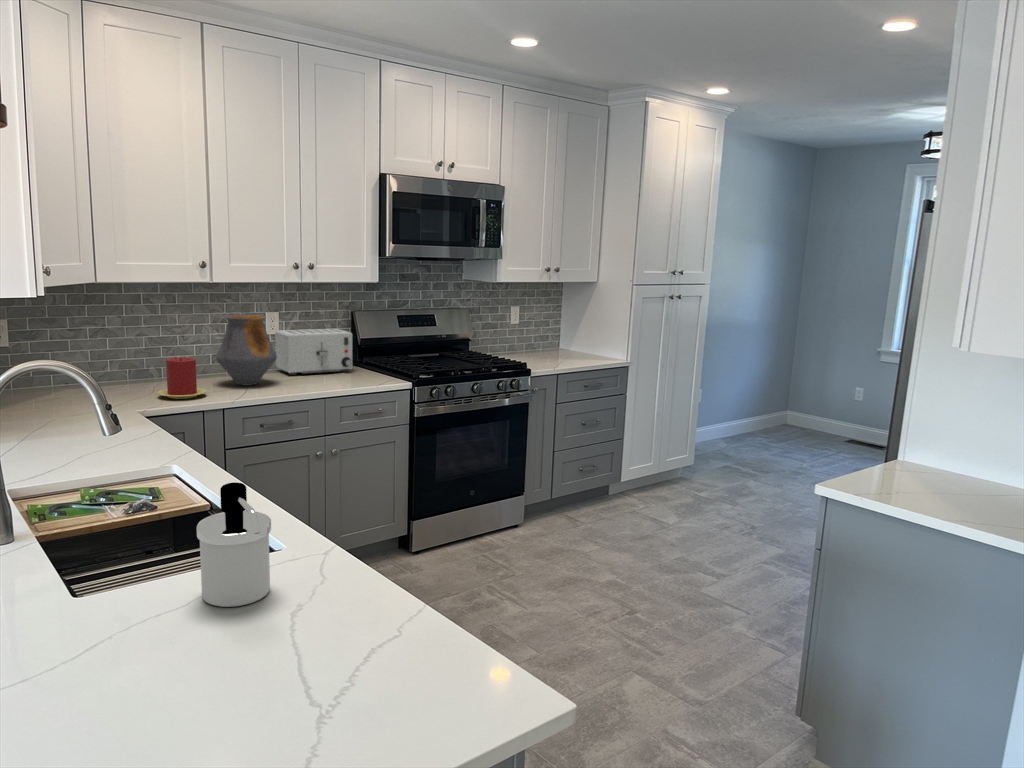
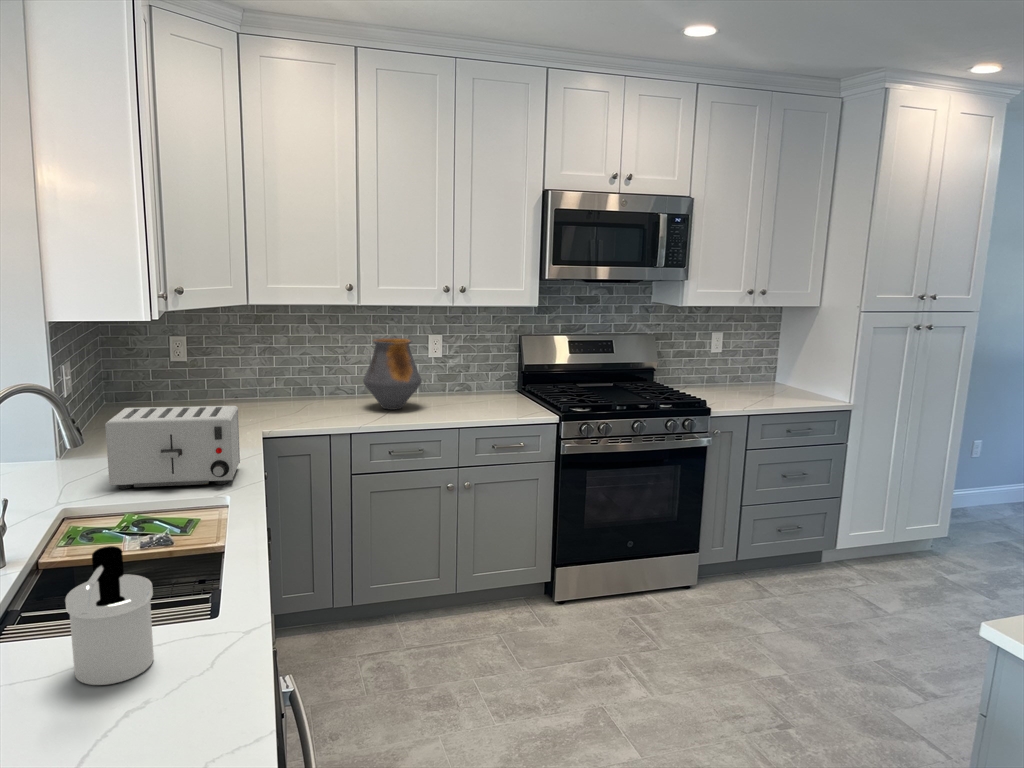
toaster: present [275,329,352,375] -> present [105,406,240,489]
candle: present [158,357,206,399] -> none [298,380,343,421]

